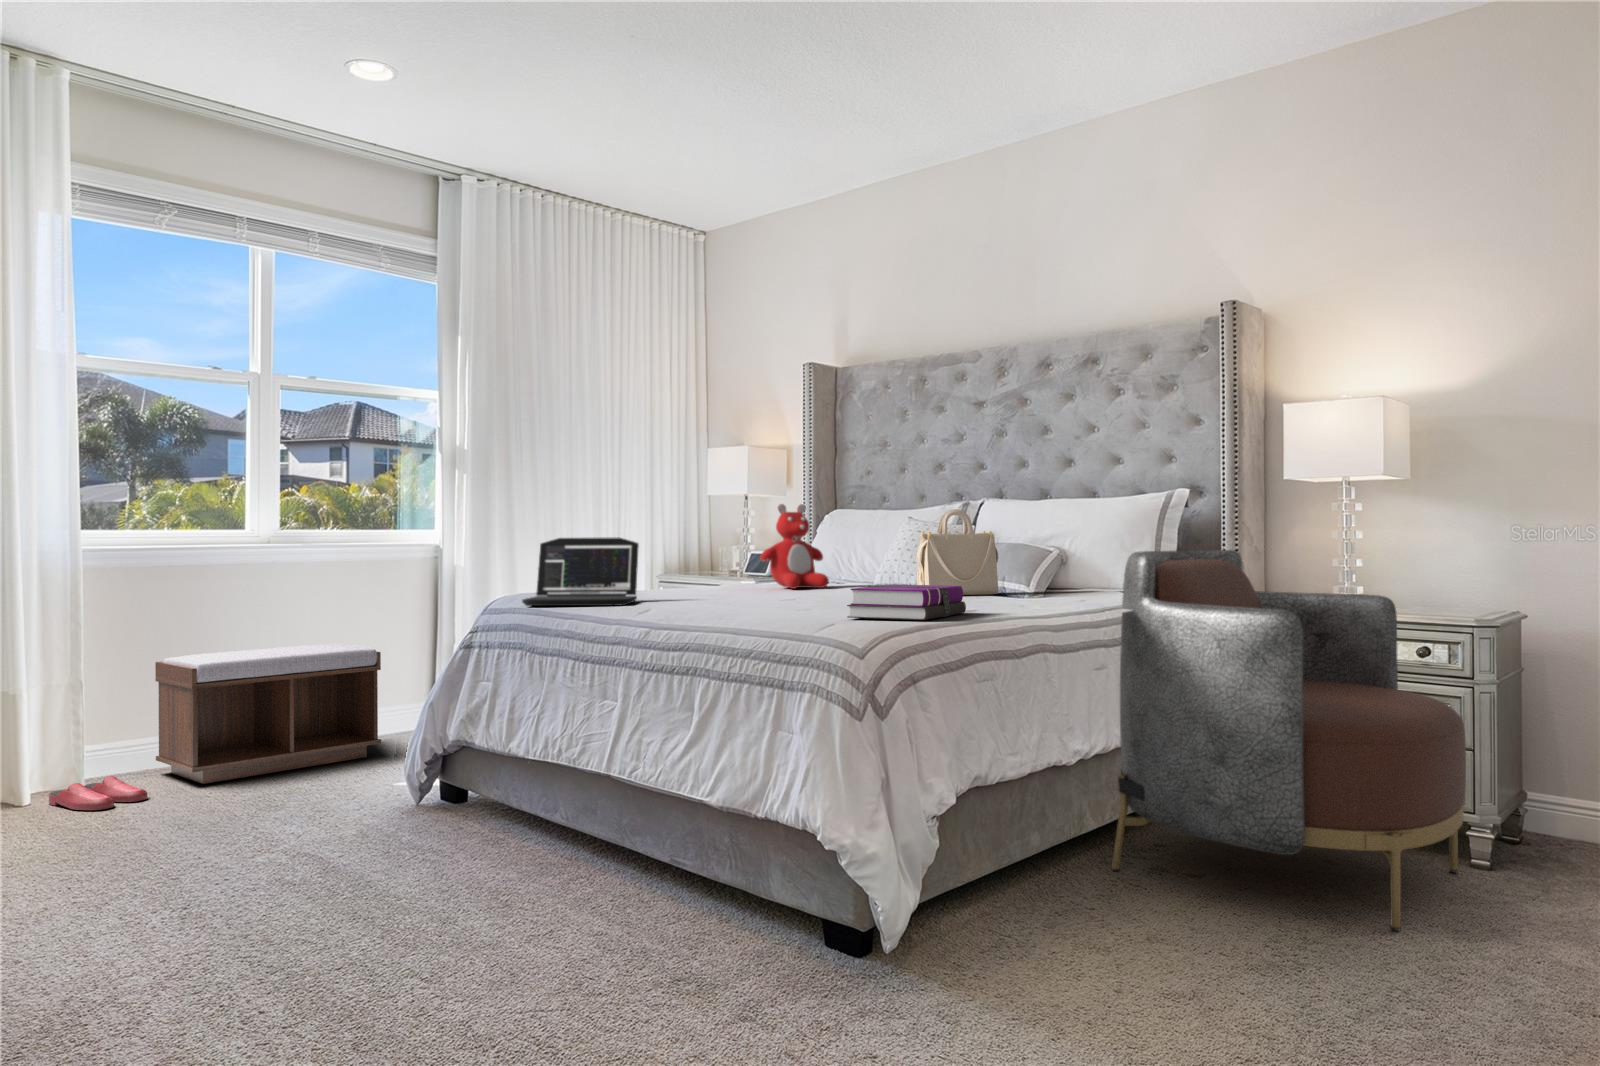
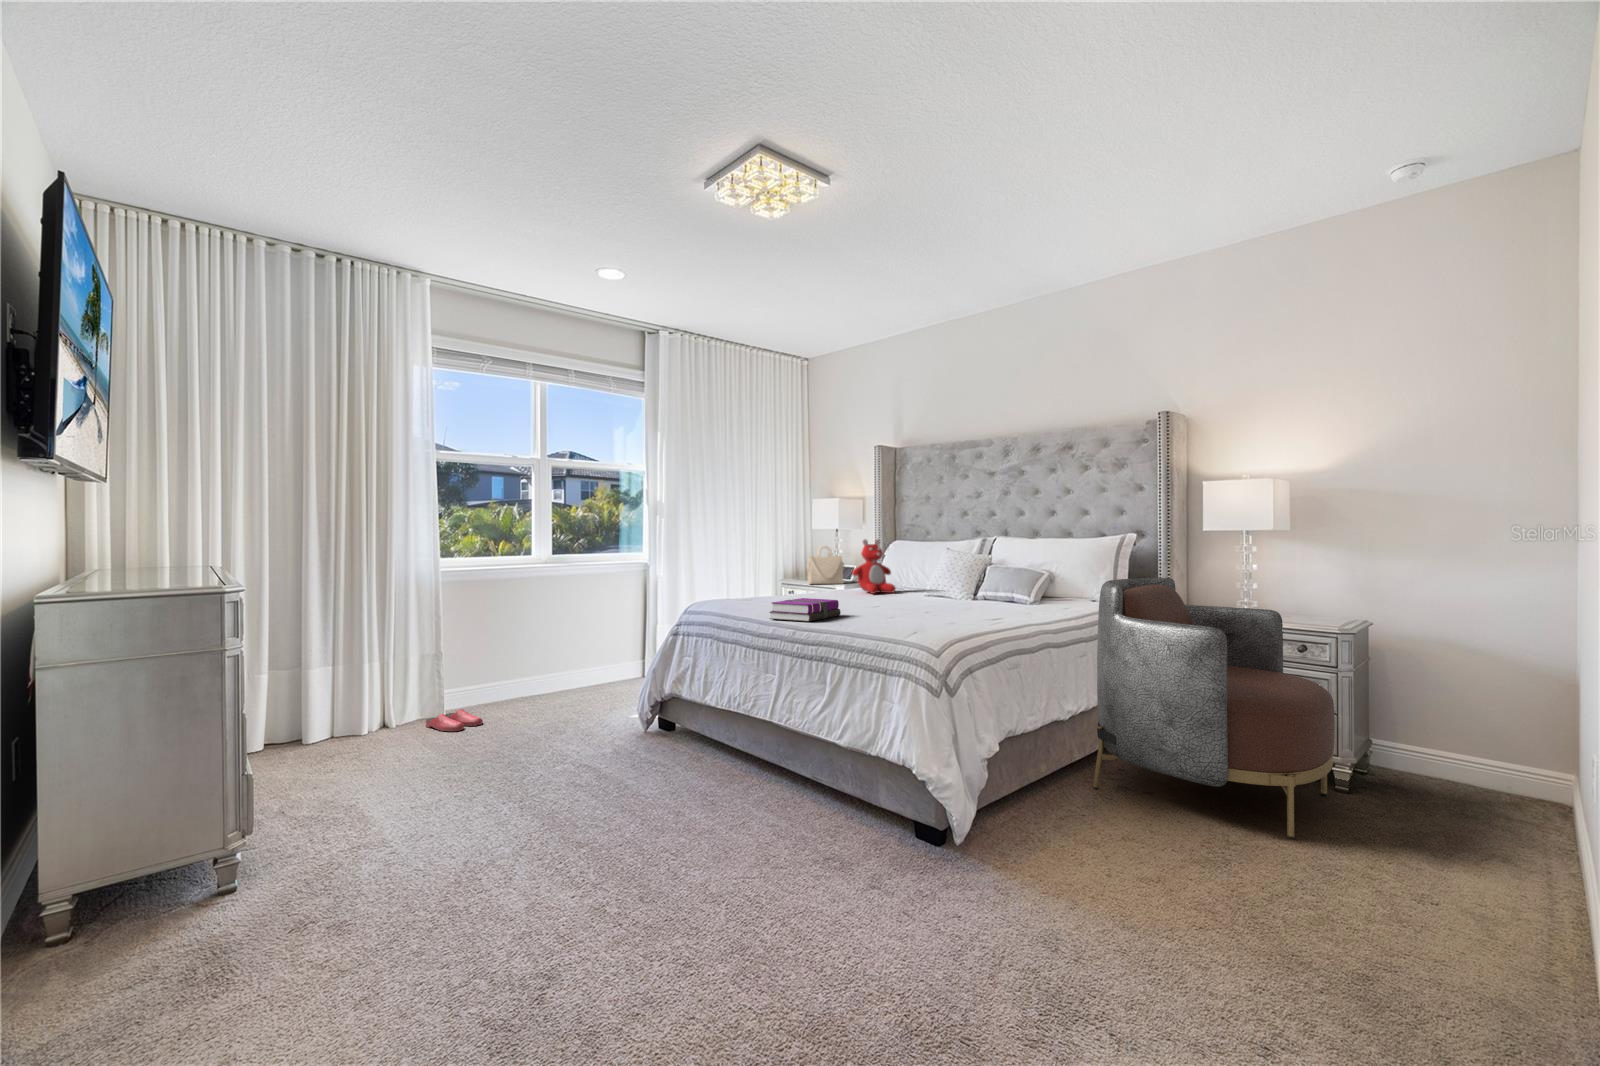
handbag: present [917,509,998,595] -> present [807,546,844,584]
laptop: present [522,537,639,606] -> none [710,565,780,610]
hardback book: present [847,585,966,620] -> present [769,598,841,621]
bench: present [155,644,381,784] -> none [484,625,617,714]

